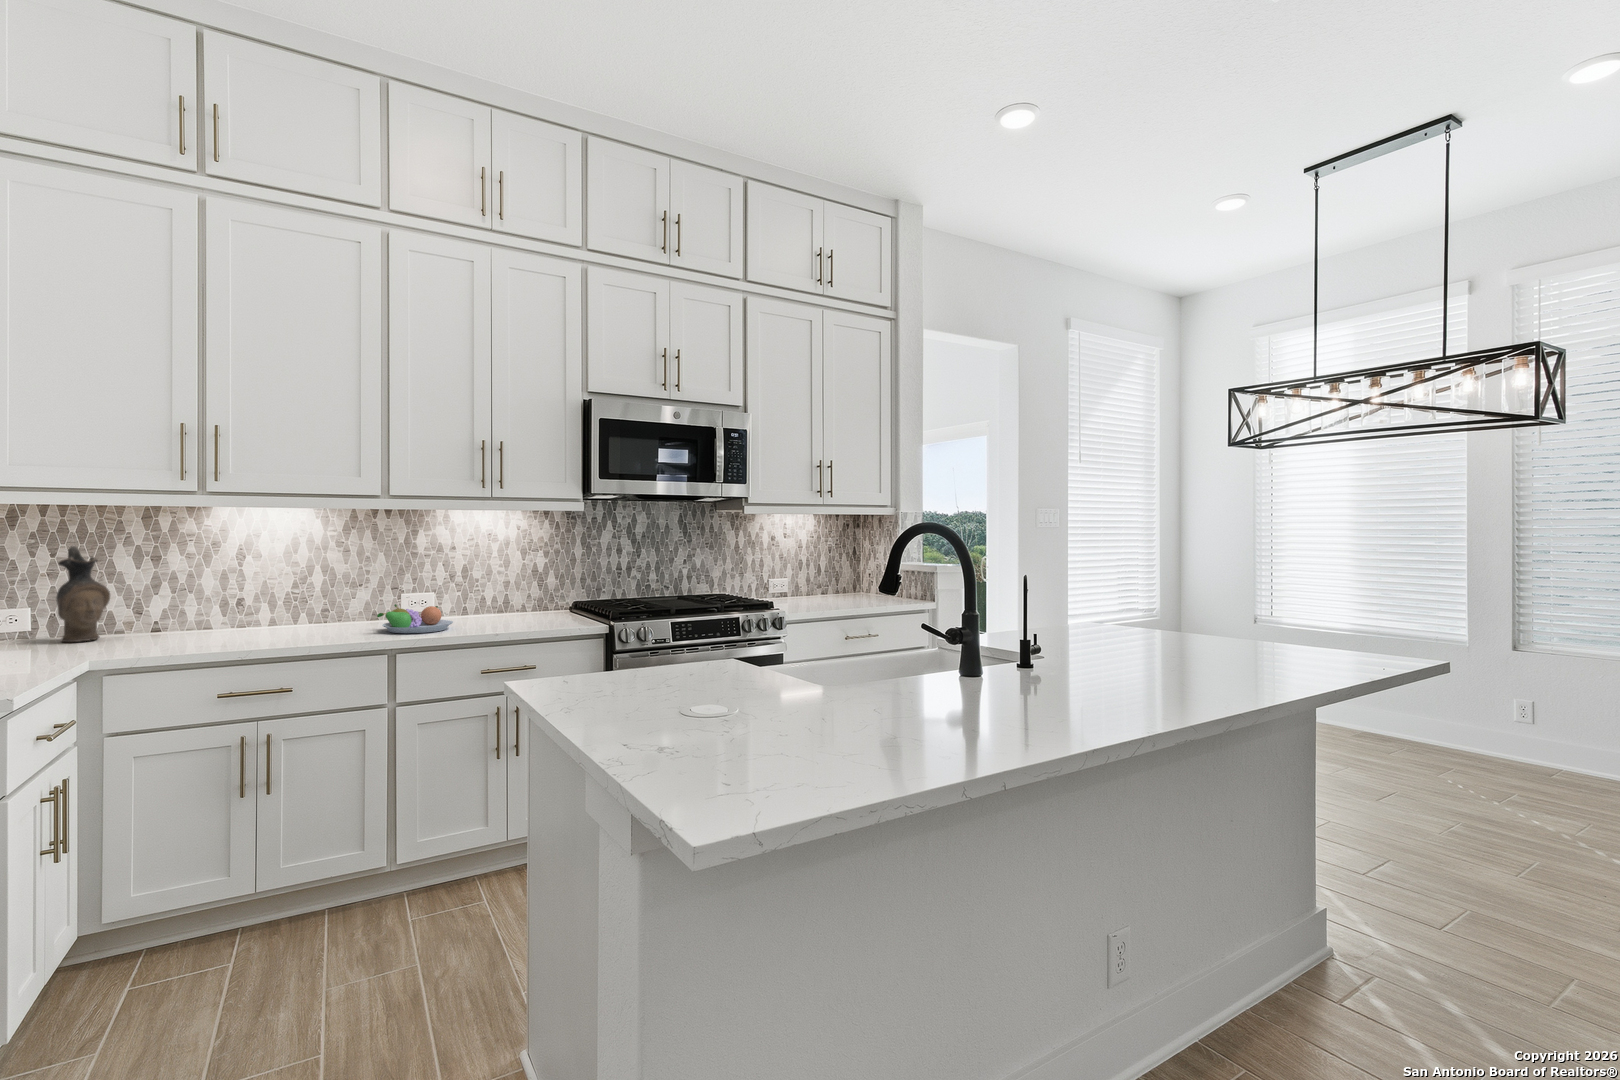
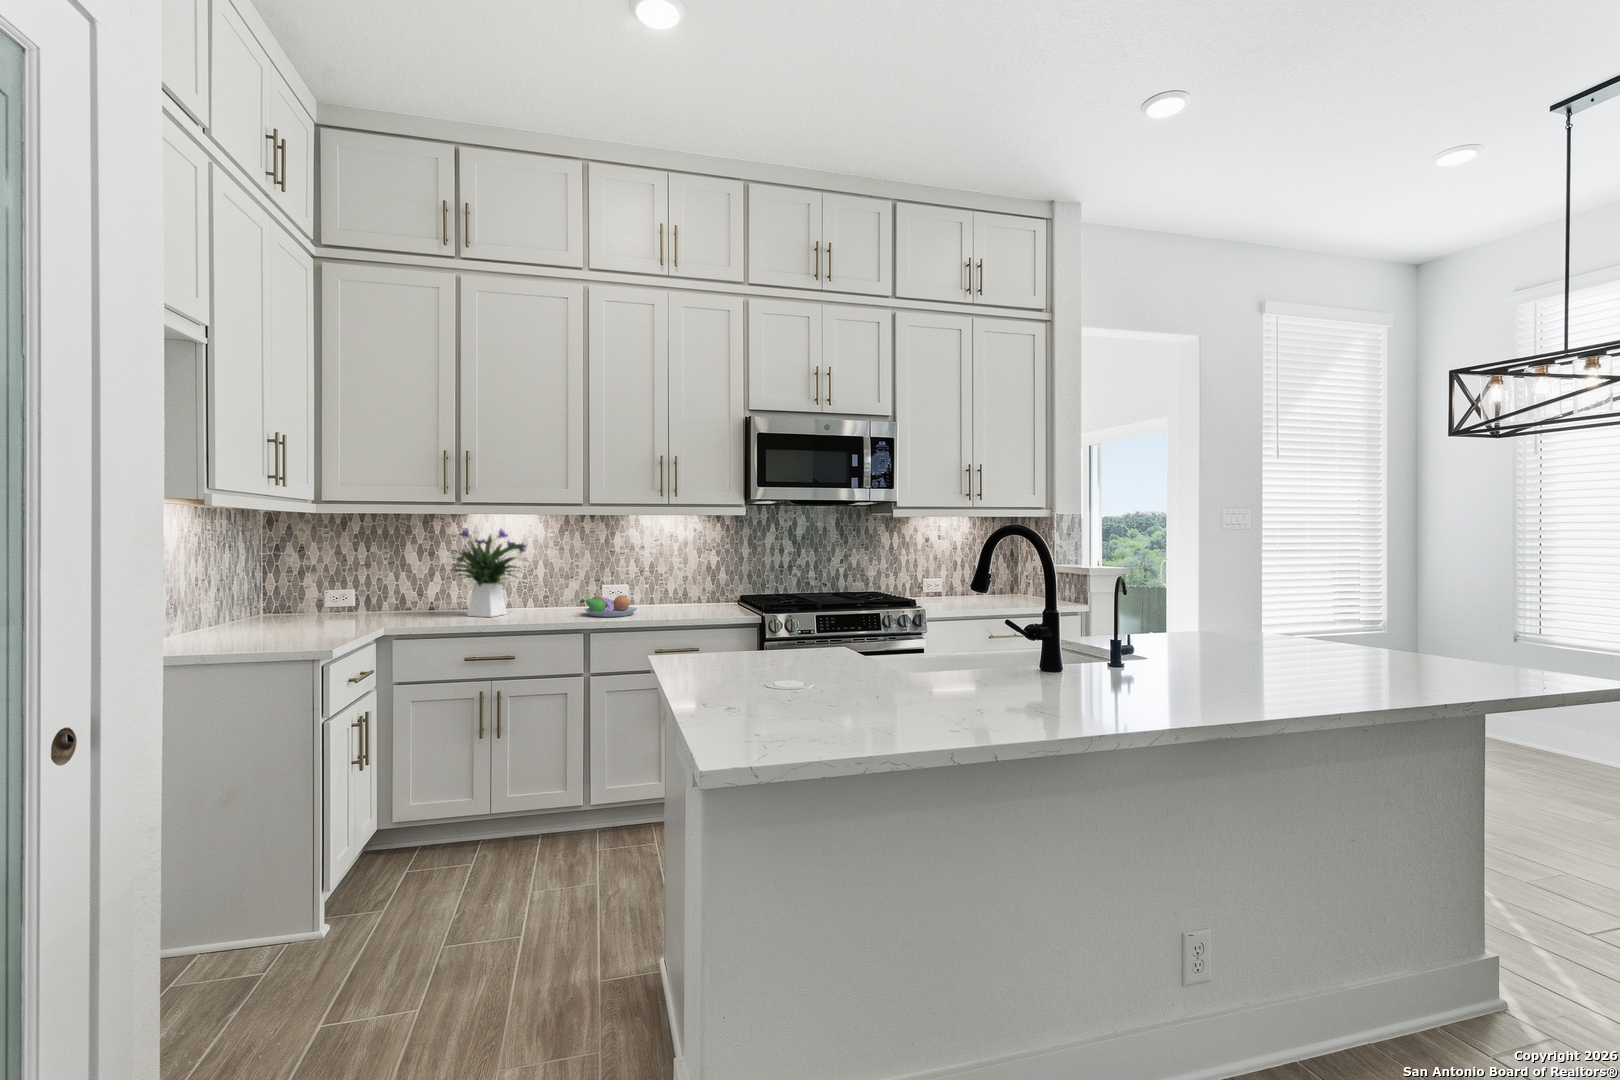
flower arrangement: none [159,516,306,639] -> present [451,526,526,617]
ceramic pitcher: present [56,546,110,642] -> none [369,545,402,615]

